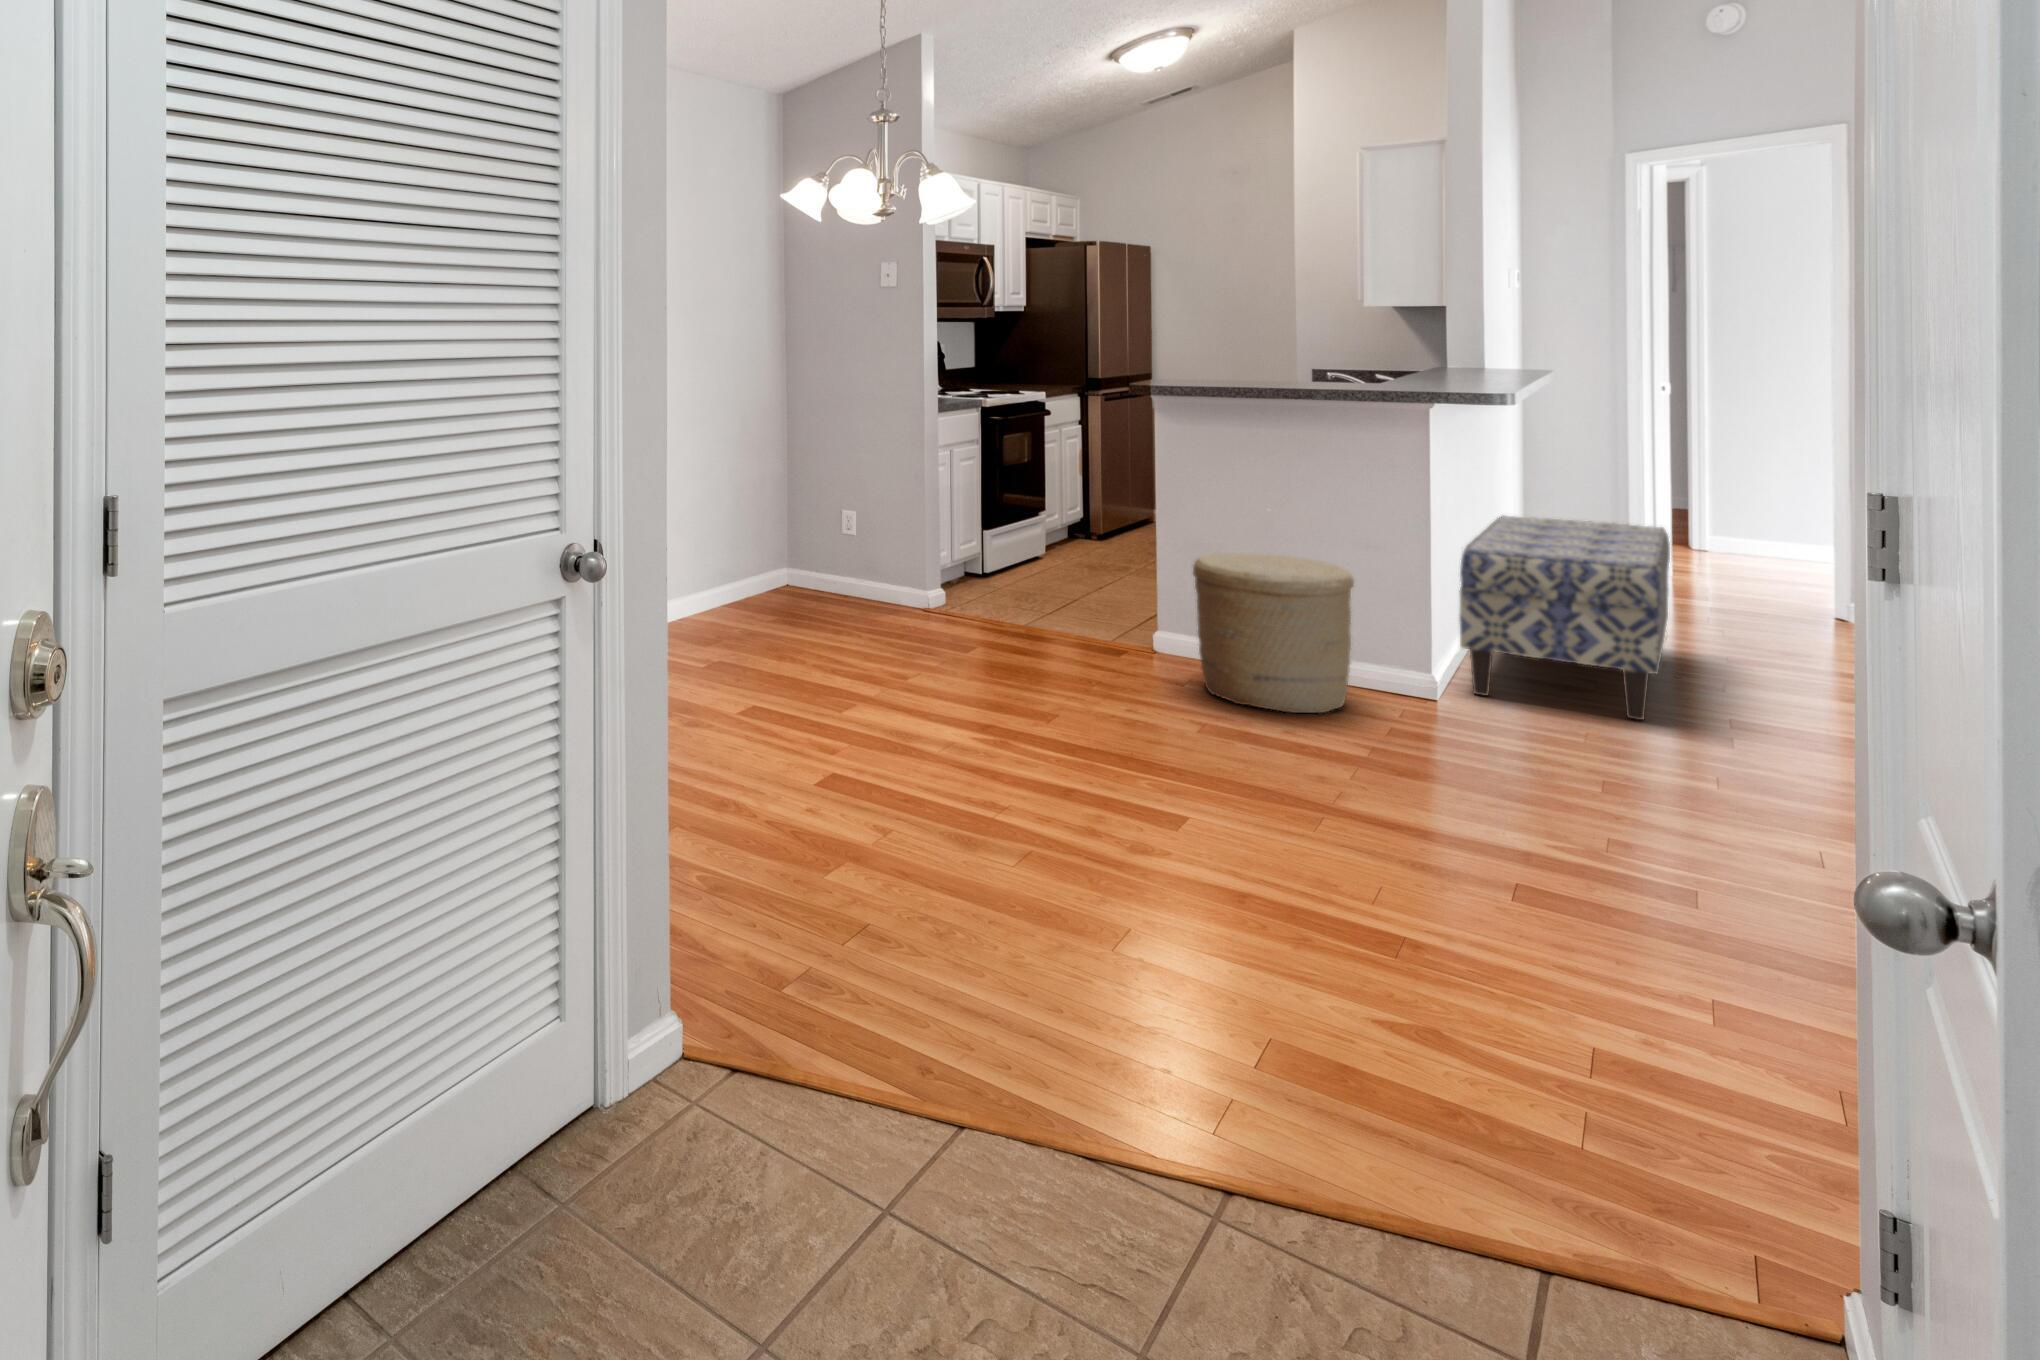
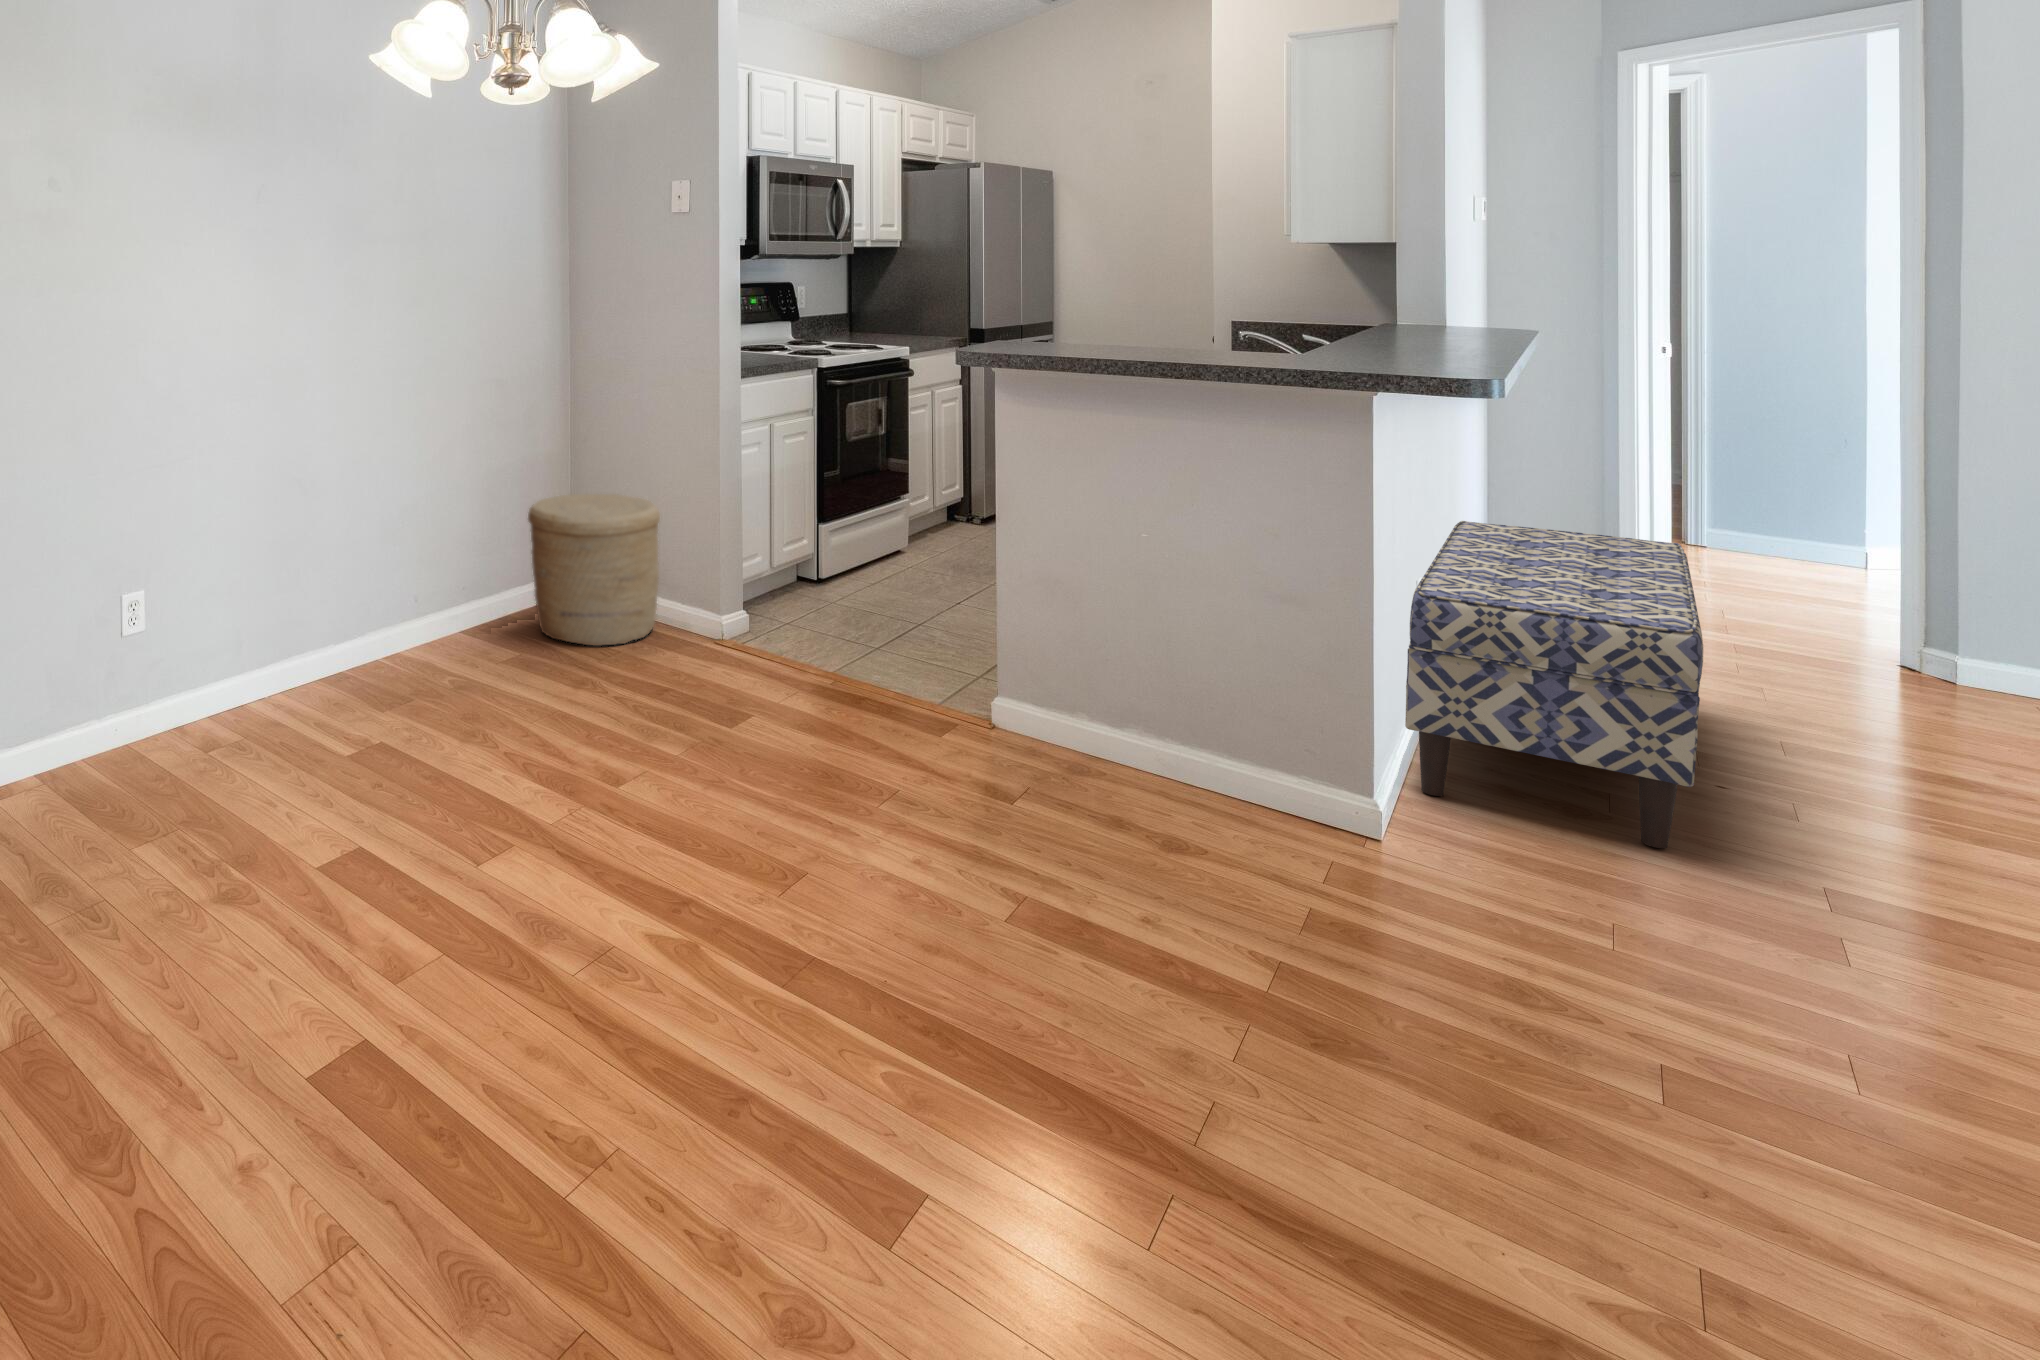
woven basket: present [1193,553,1354,713] -> present [528,494,660,646]

